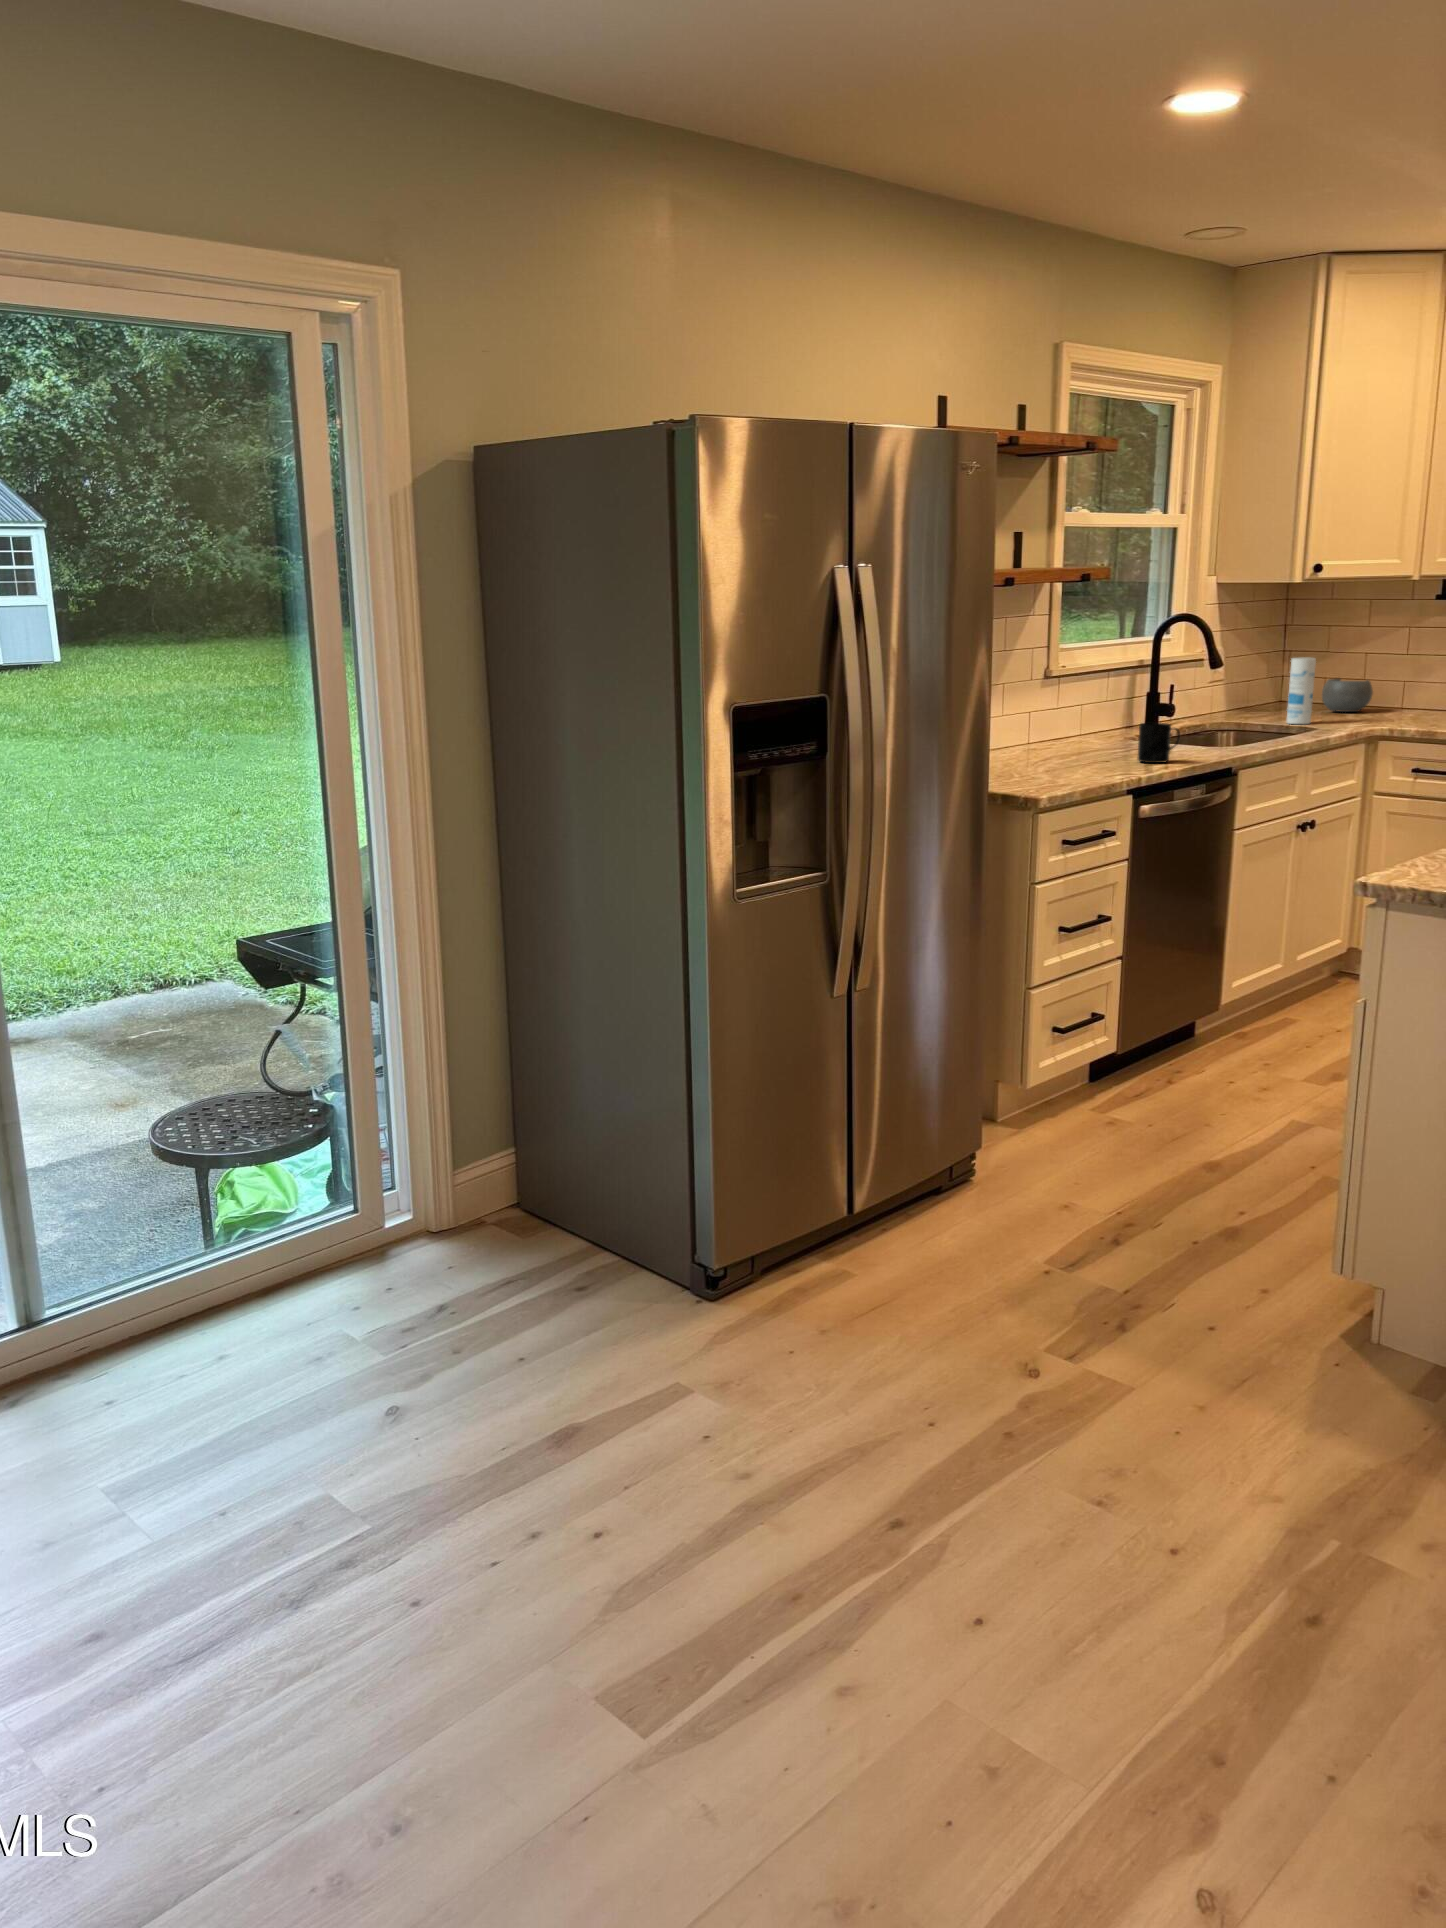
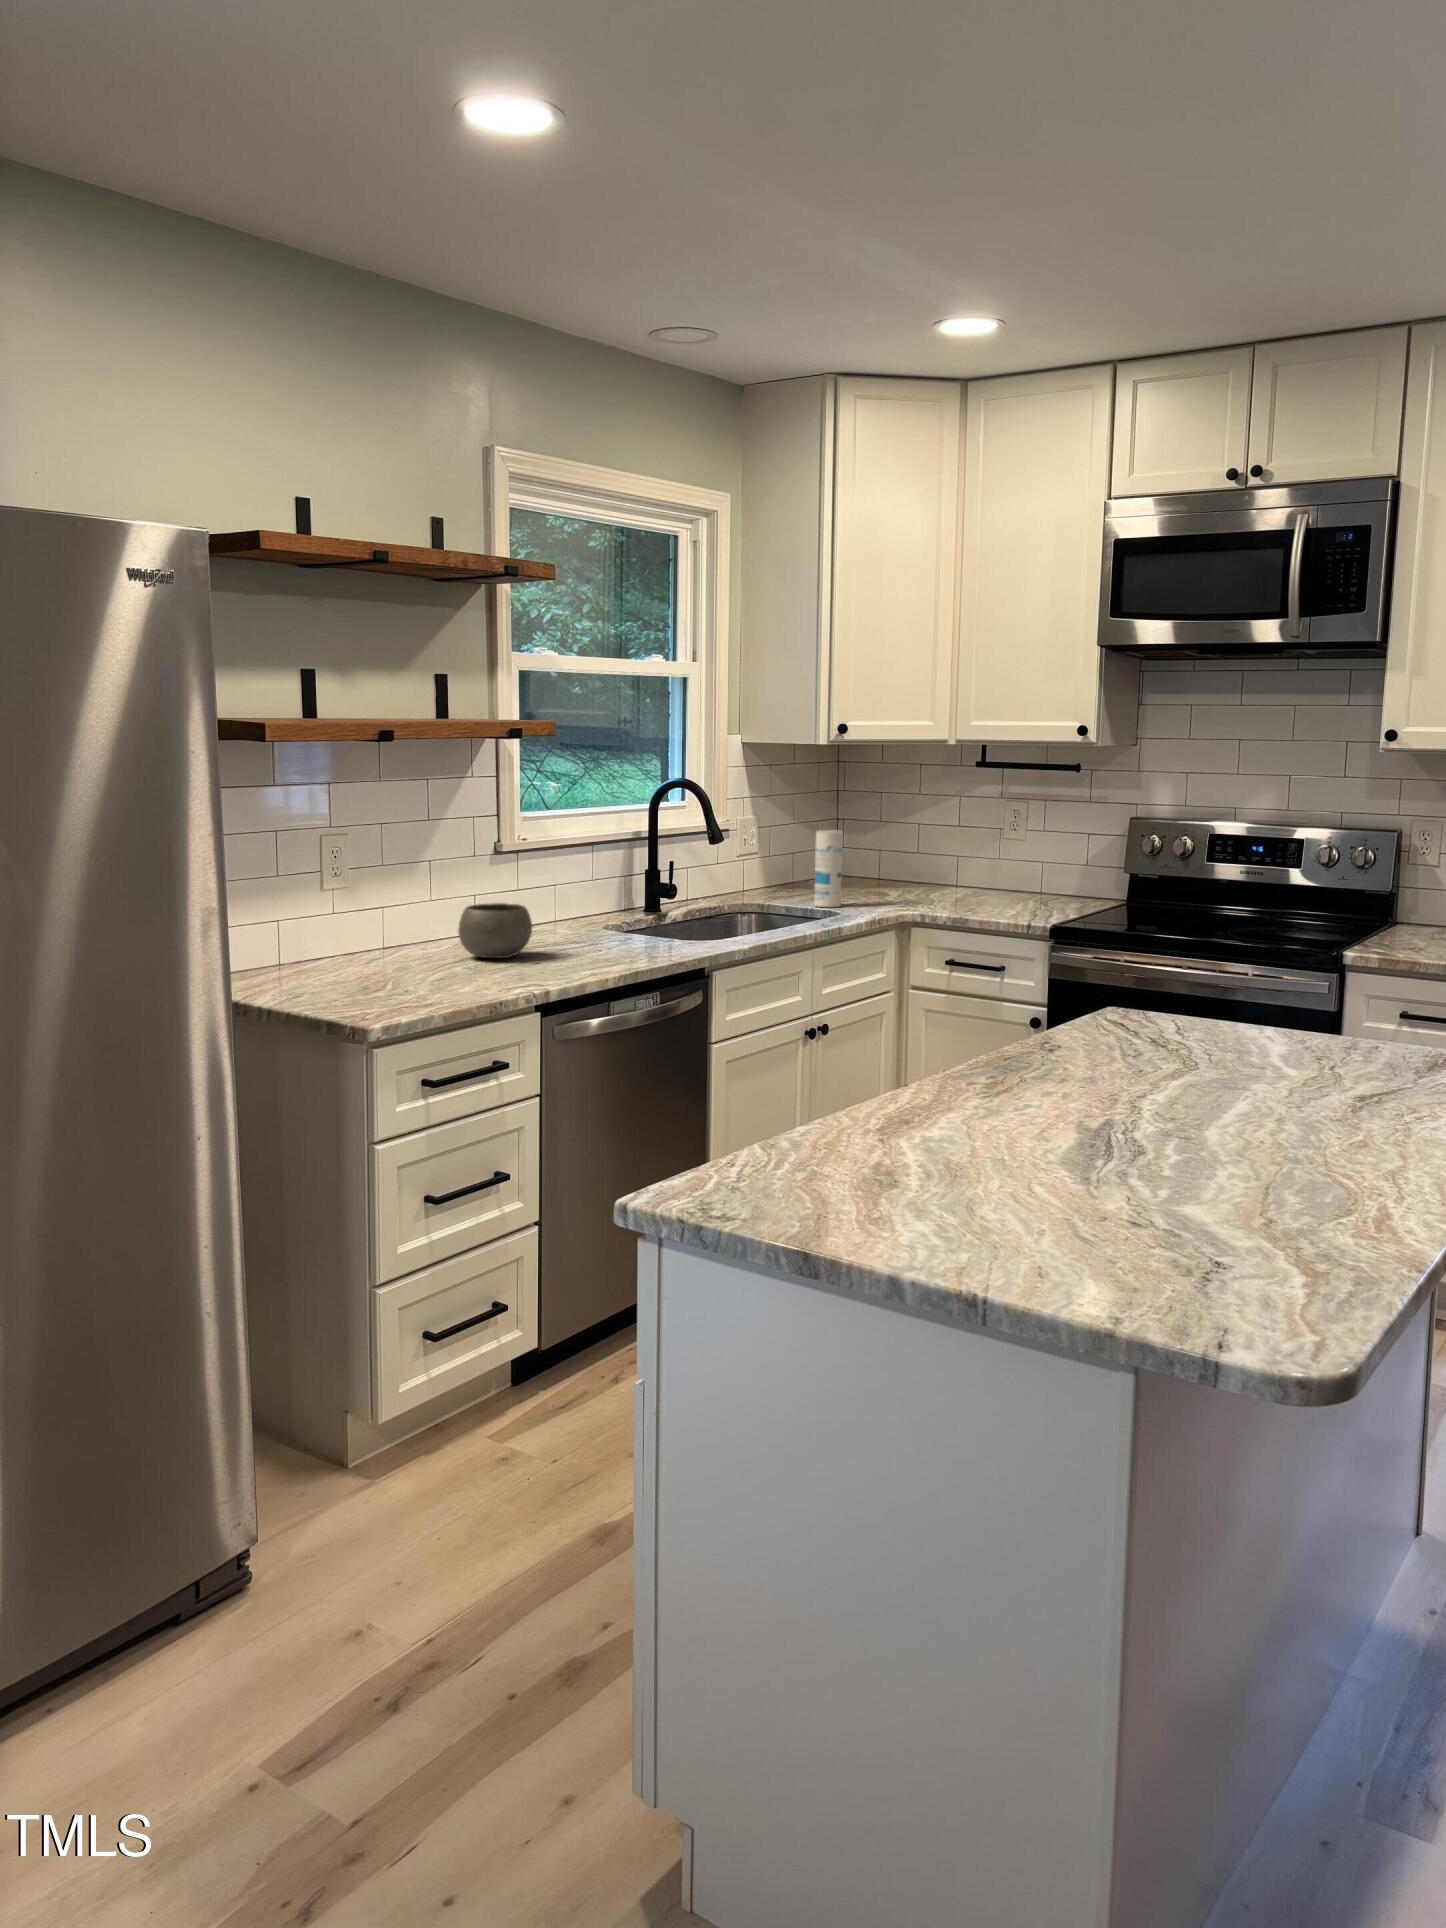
bowl: present [1322,678,1373,712] -> present [458,903,532,958]
mug: present [1138,723,1180,763] -> none [575,915,623,966]

